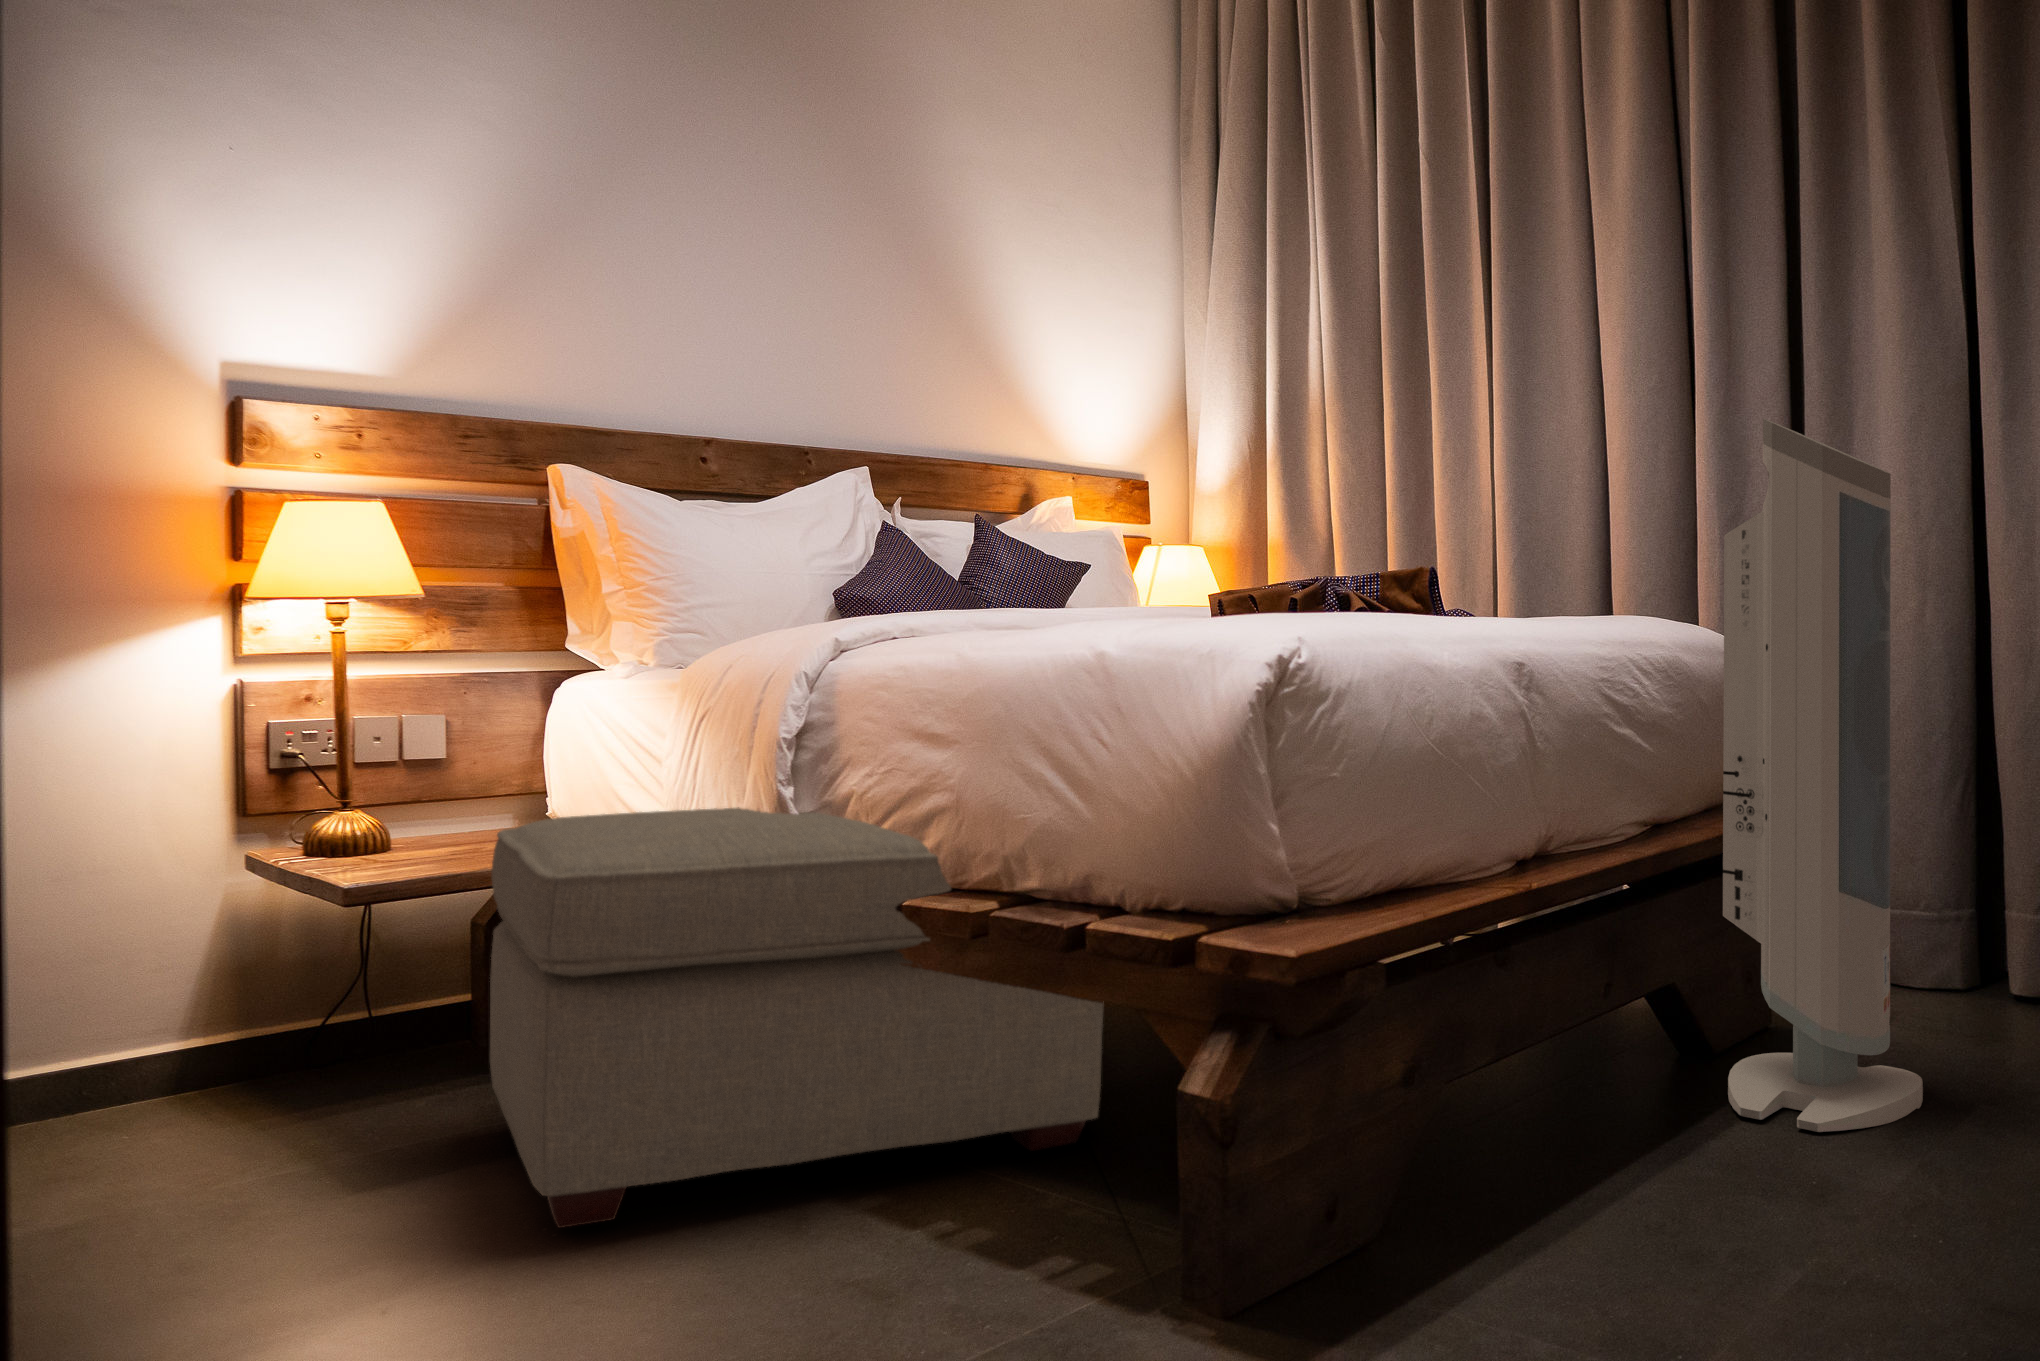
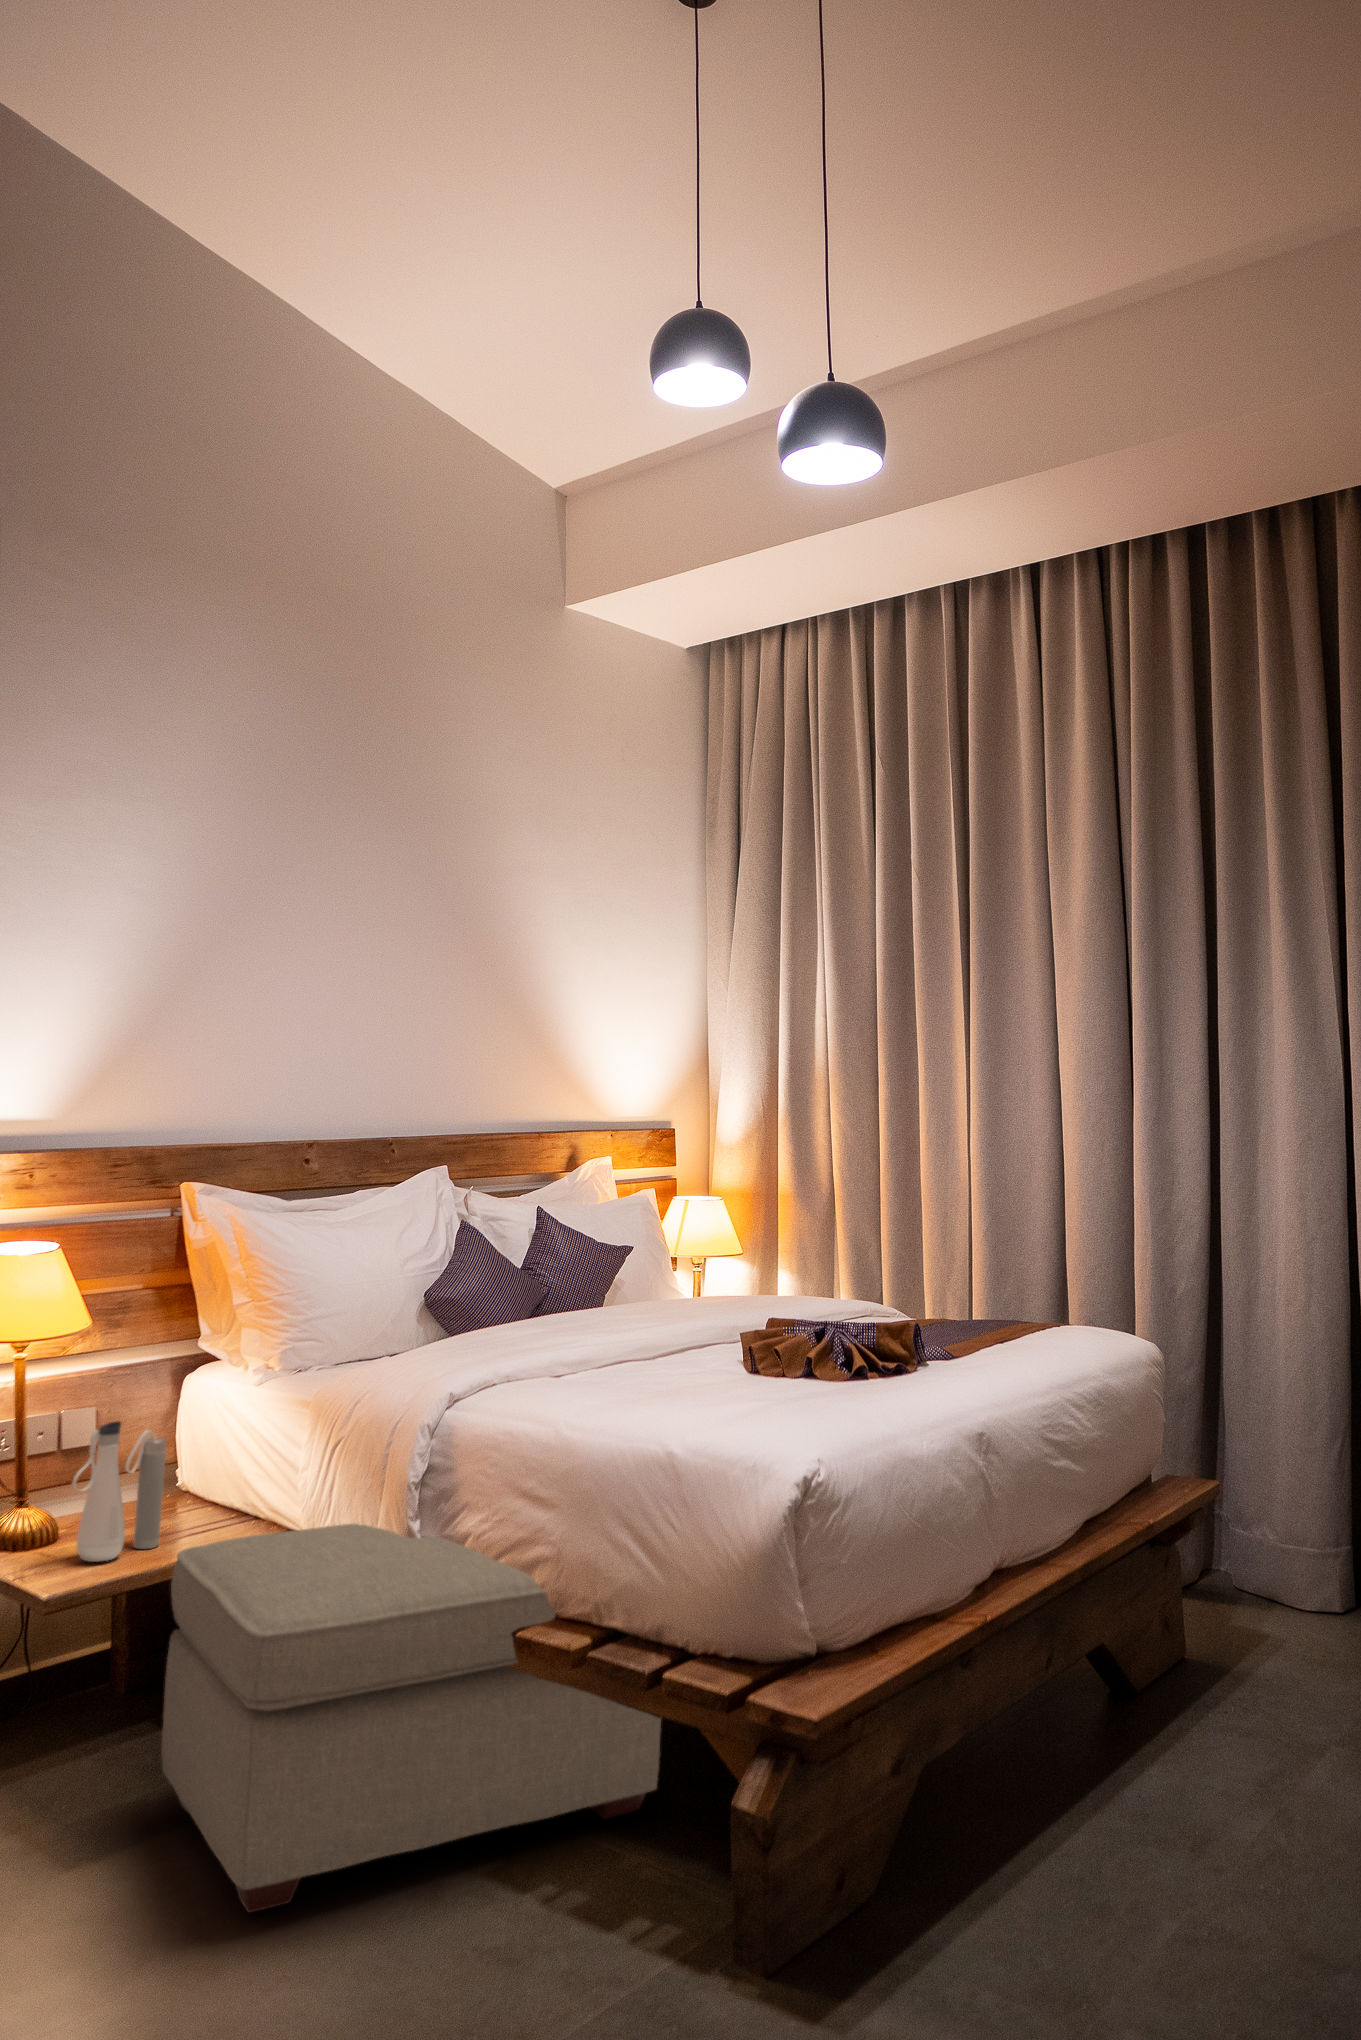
air purifier: present [1723,418,1923,1132] -> none [1131,1215,1280,1787]
water bottle: none [386,696,507,856] -> present [72,1421,166,1562]

